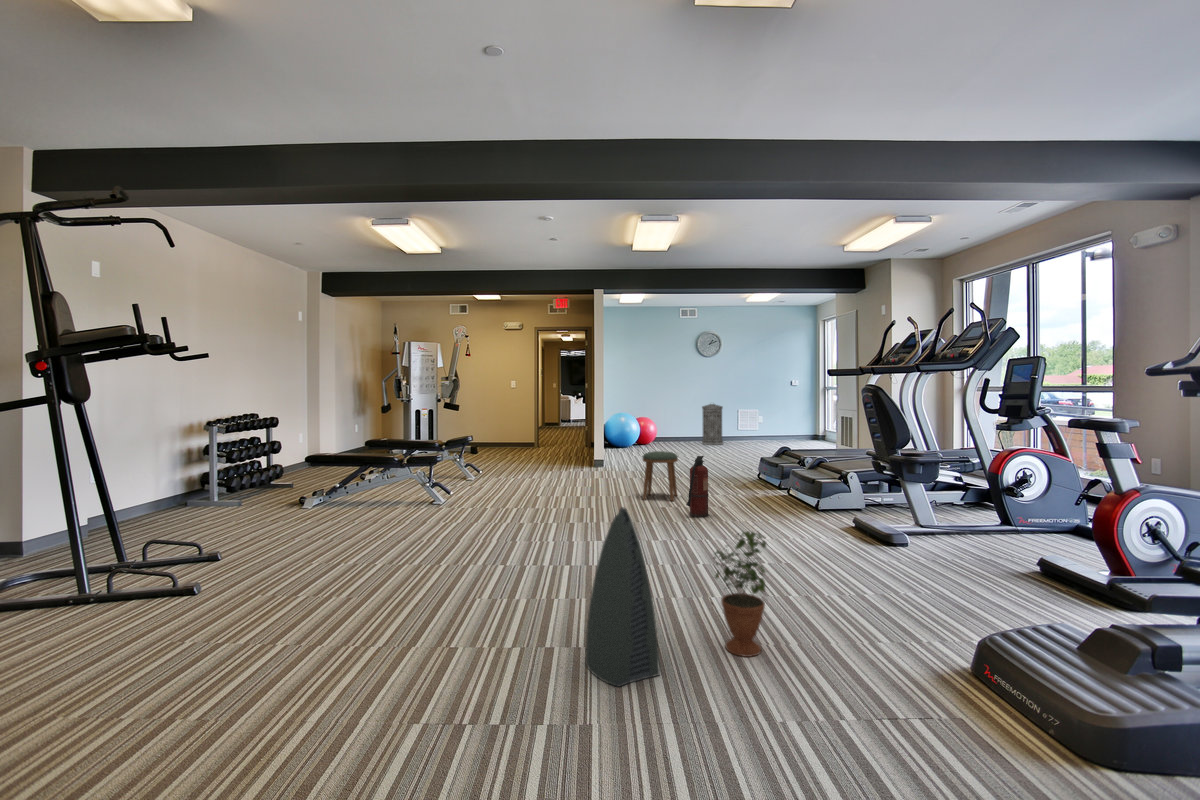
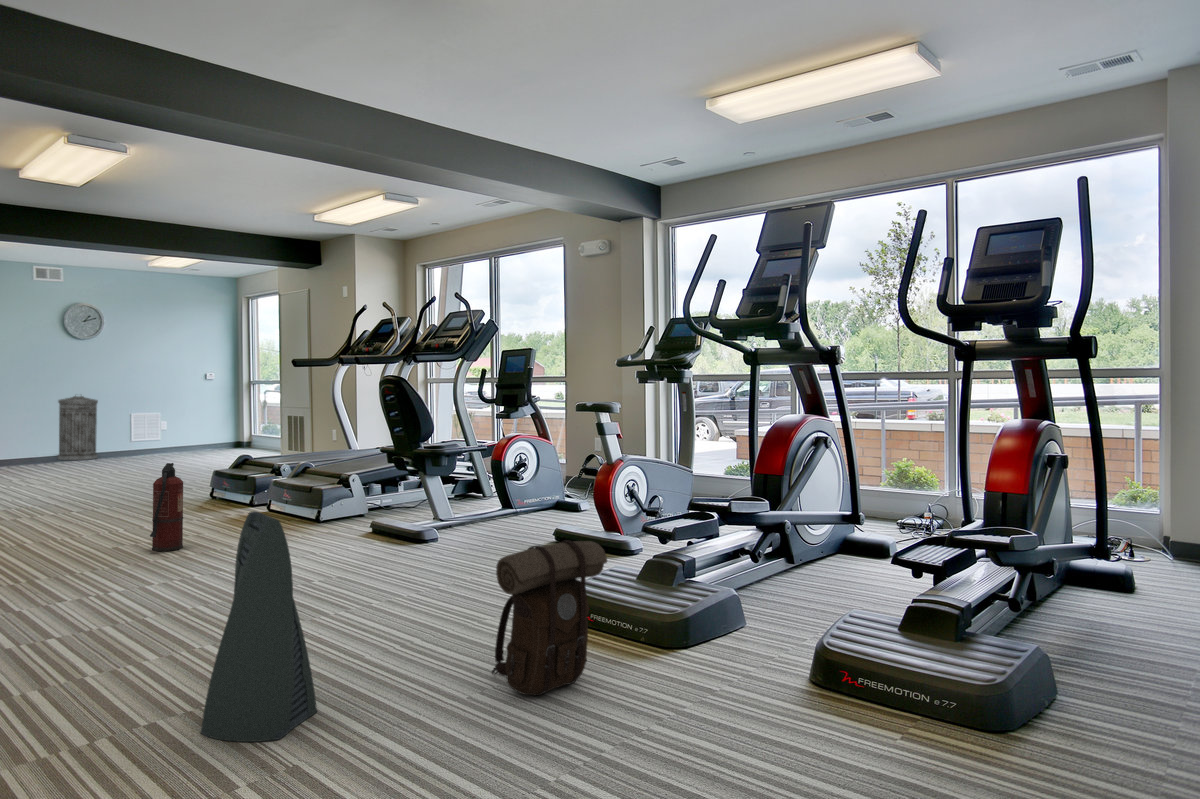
stool: present [643,451,678,501] -> none [40,463,108,543]
potted plant: present [714,531,766,657] -> none [343,518,407,669]
backpack: none [801,584,949,750] -> present [492,540,607,696]

